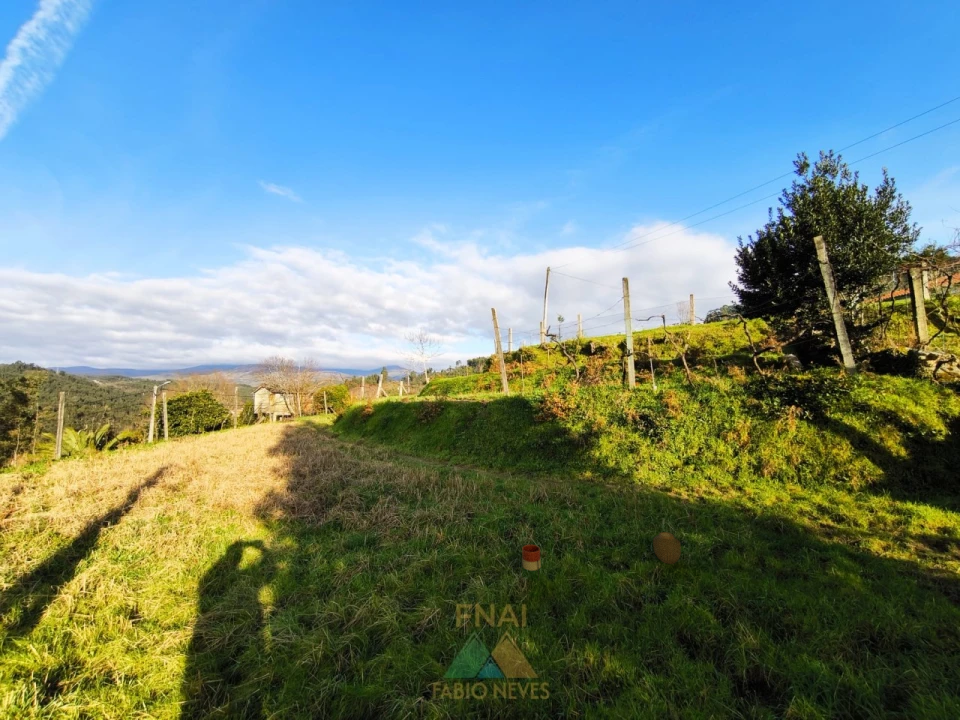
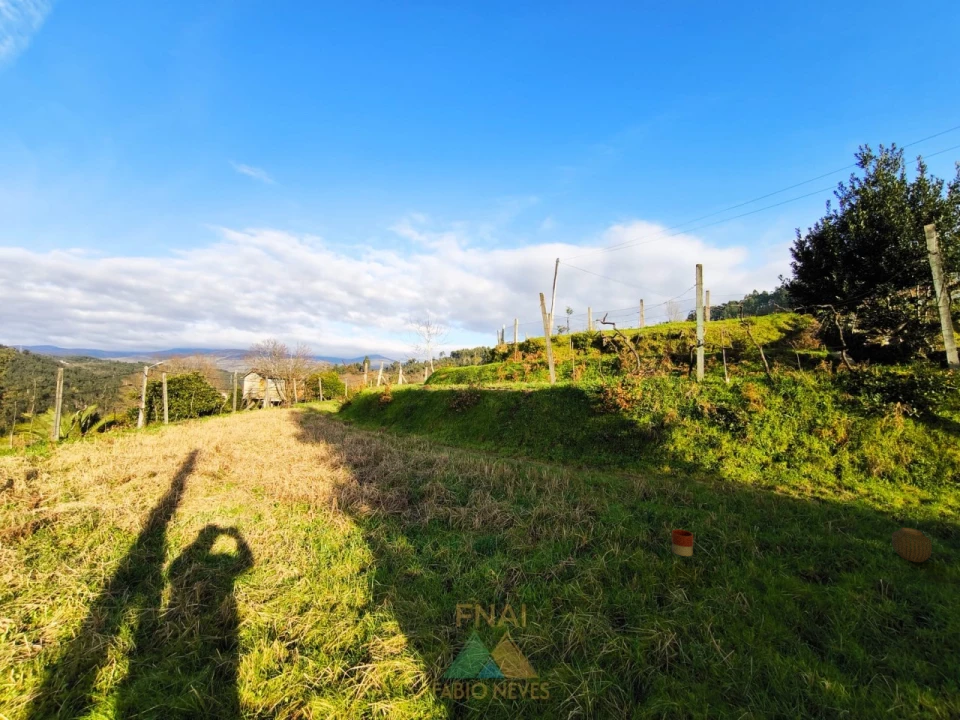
woven basket: present [653,532,681,564] -> present [892,528,932,562]

